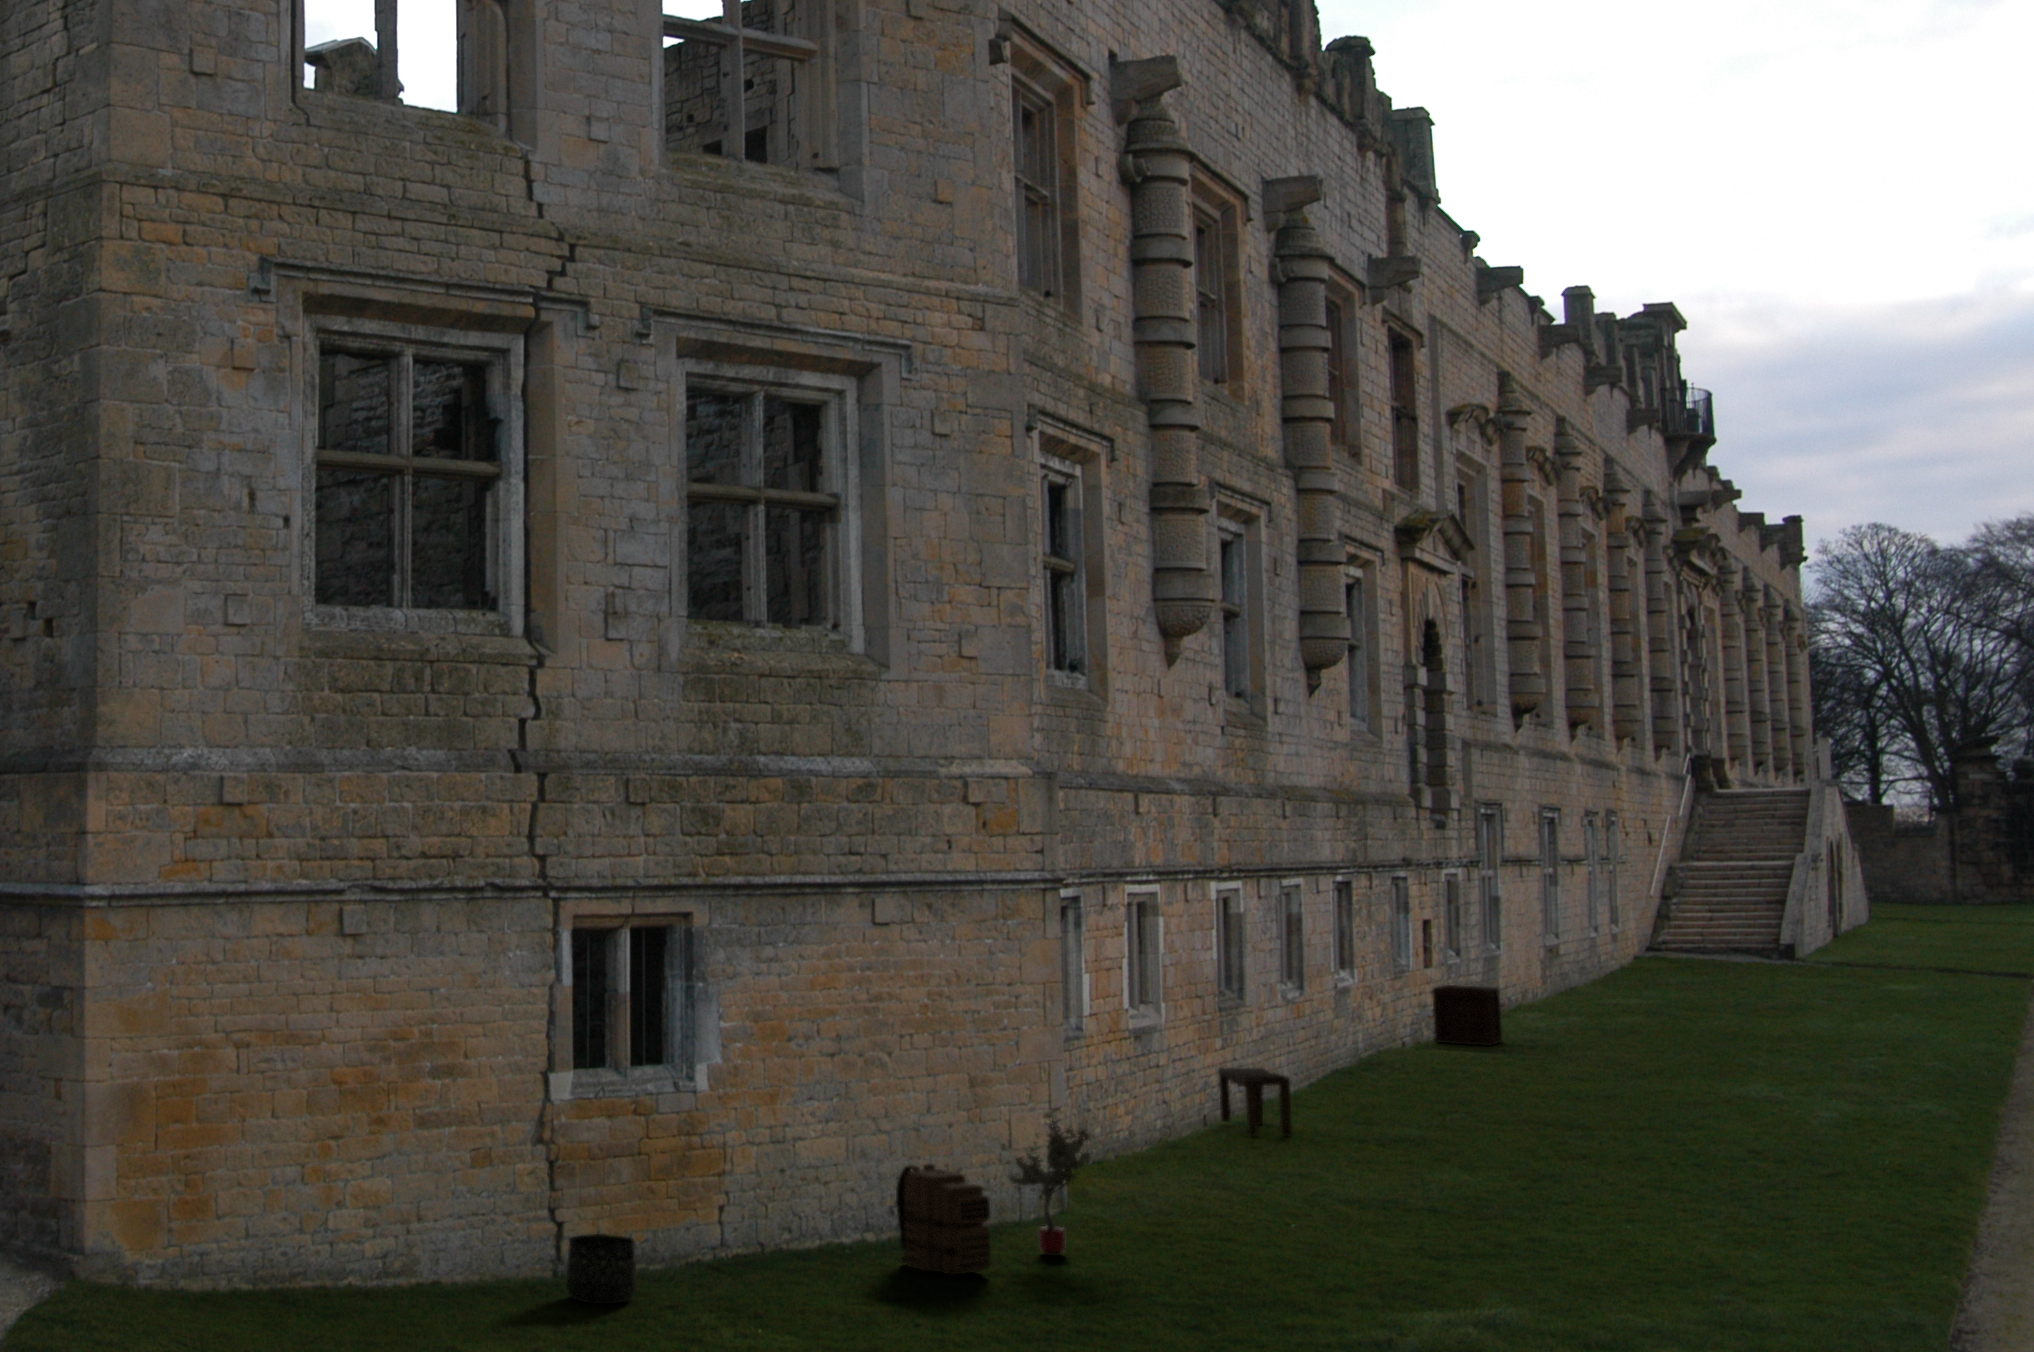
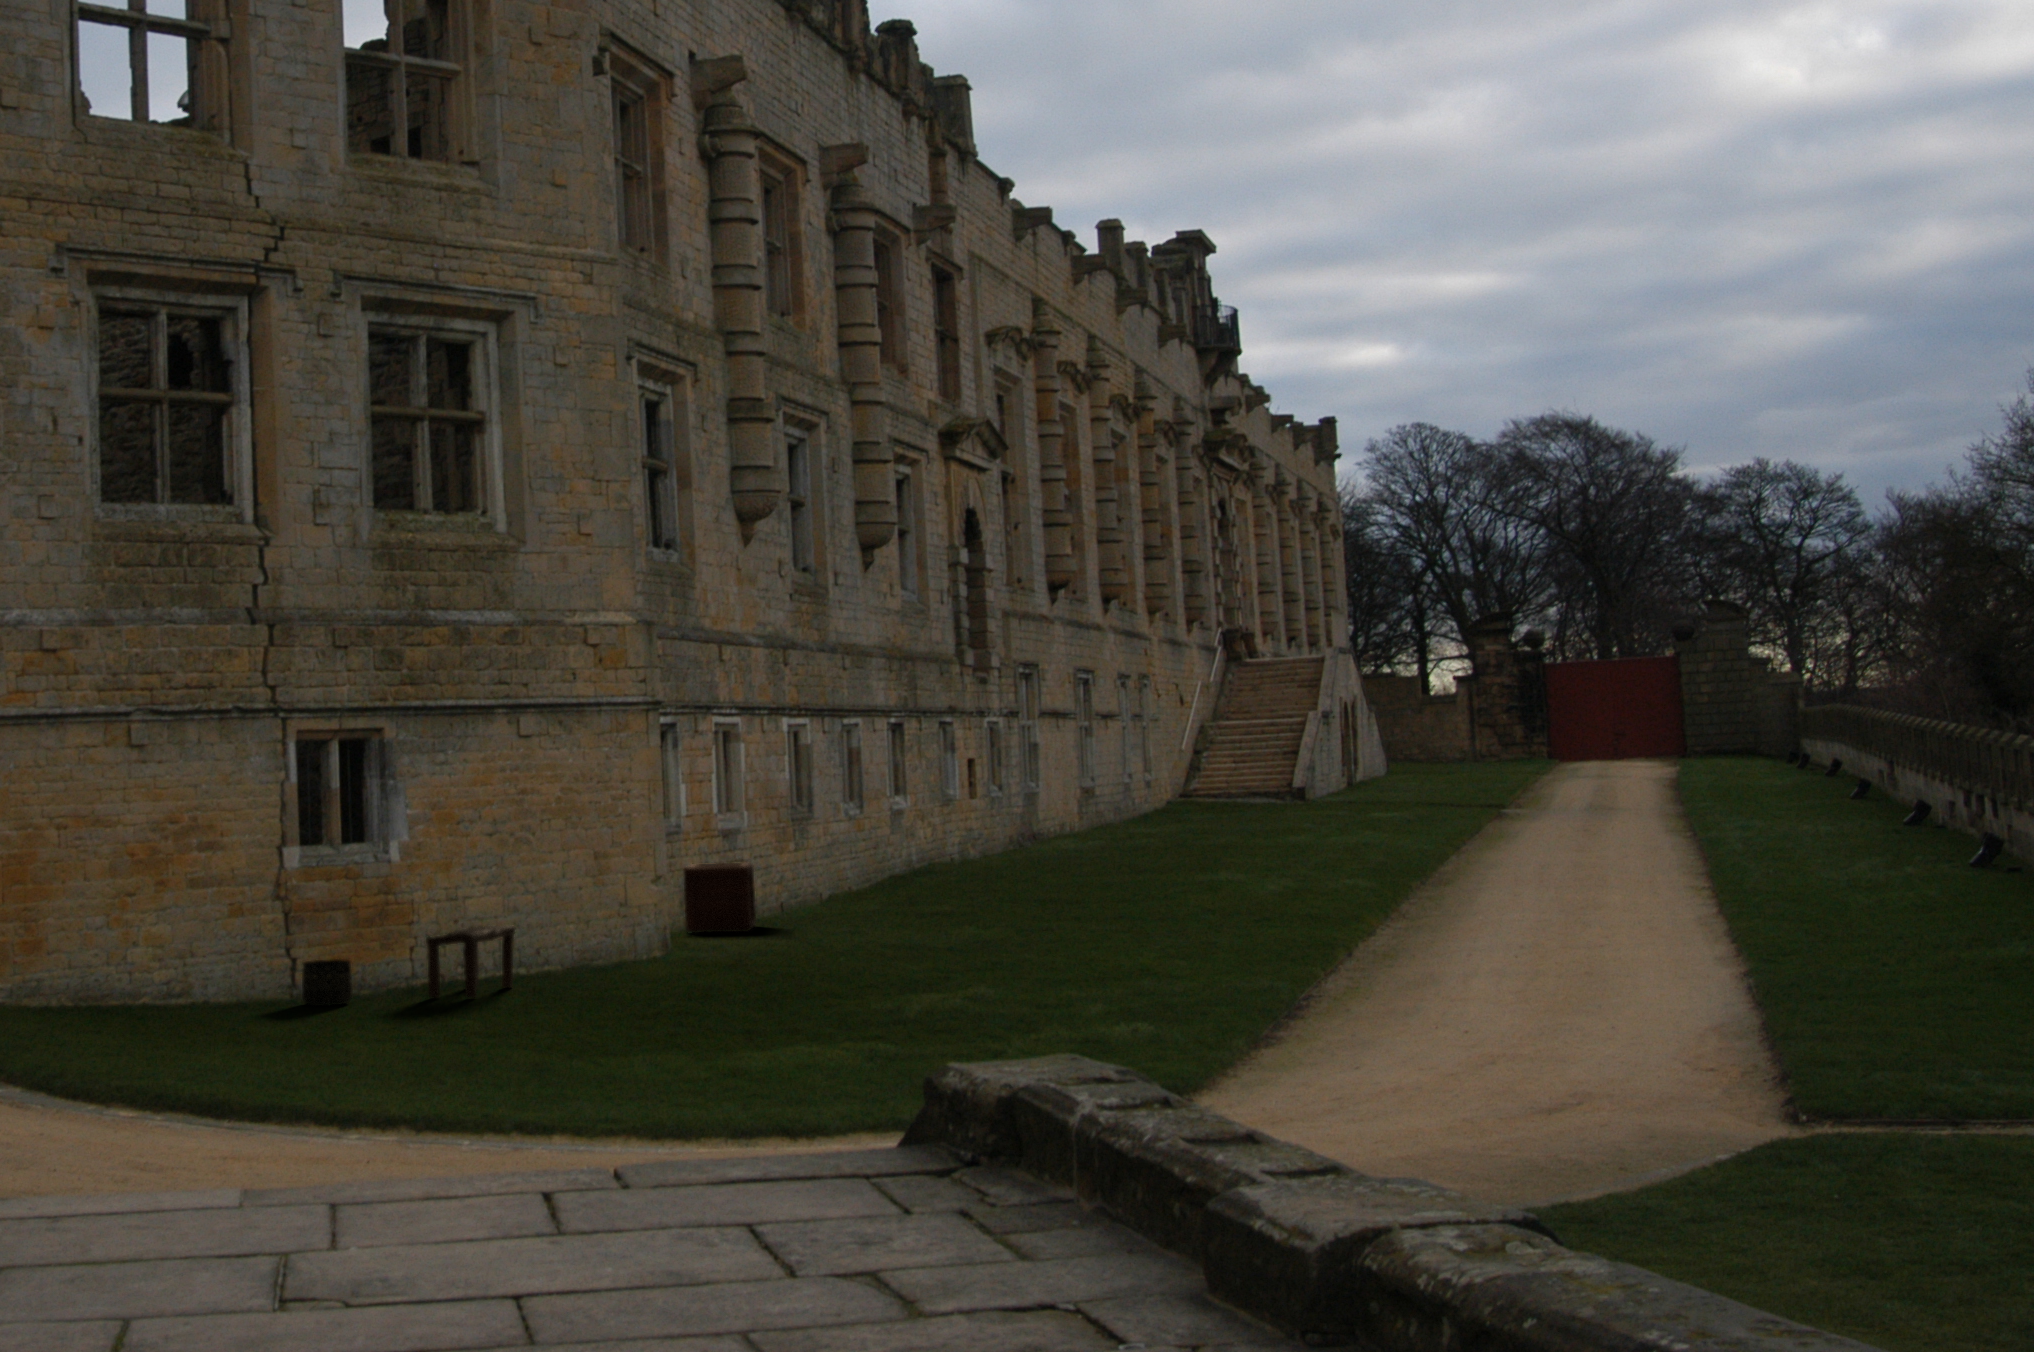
wooden crate: present [1432,985,1502,1046] -> present [683,863,756,933]
bench: present [1218,1067,1292,1136] -> present [426,926,515,998]
potted tree: present [1009,1115,1091,1256] -> none [619,867,682,970]
backpack: present [895,1164,991,1274] -> none [539,905,608,980]

